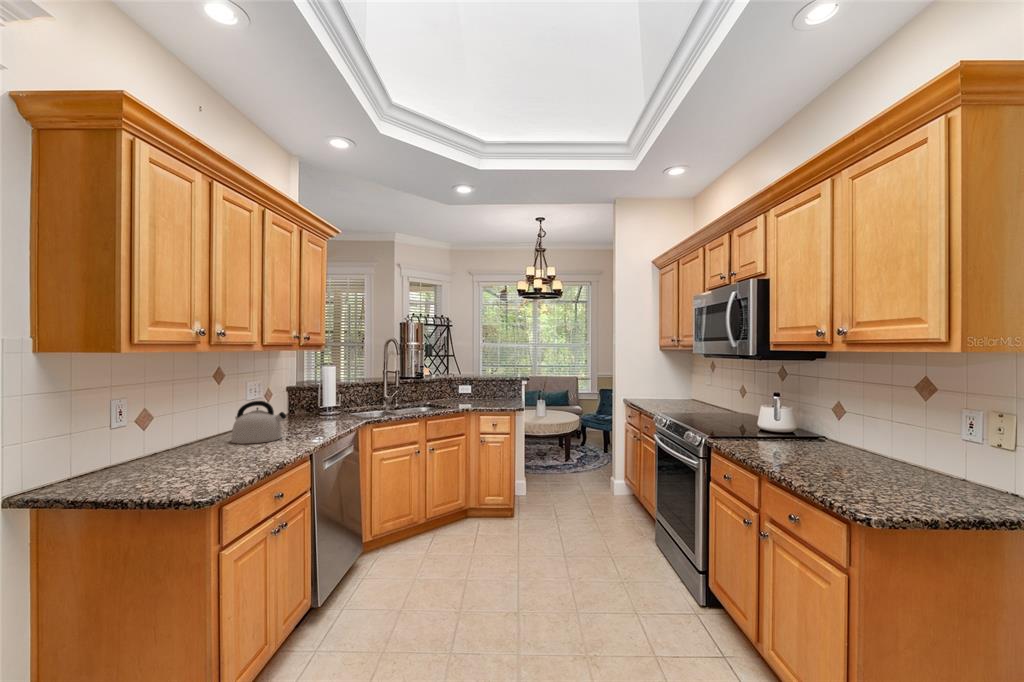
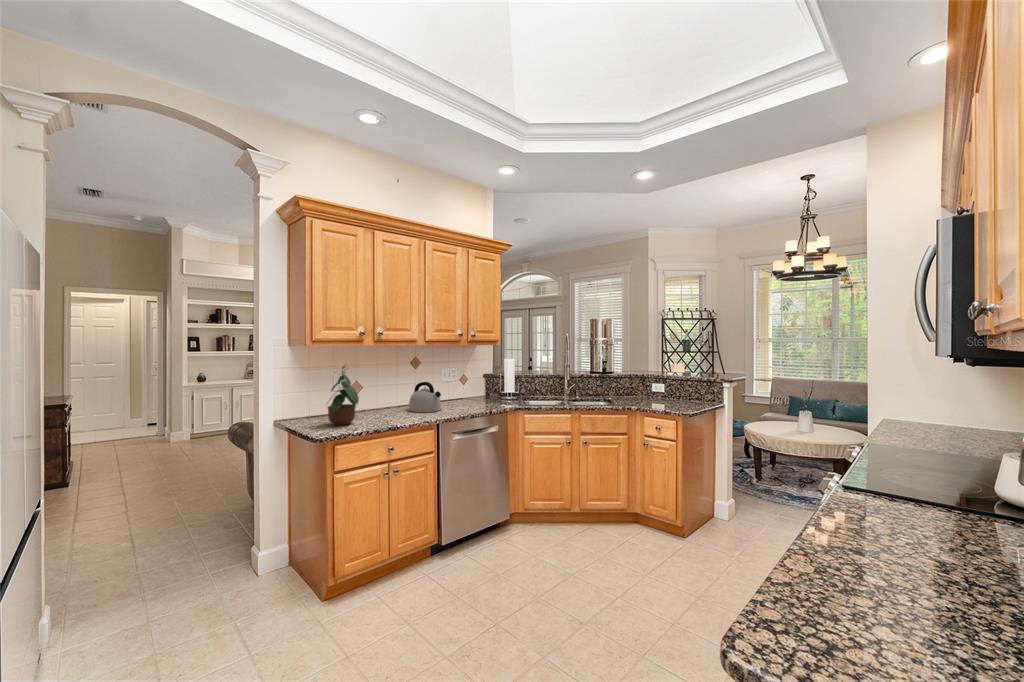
potted plant: none [146,380,223,480] -> present [328,366,359,425]

